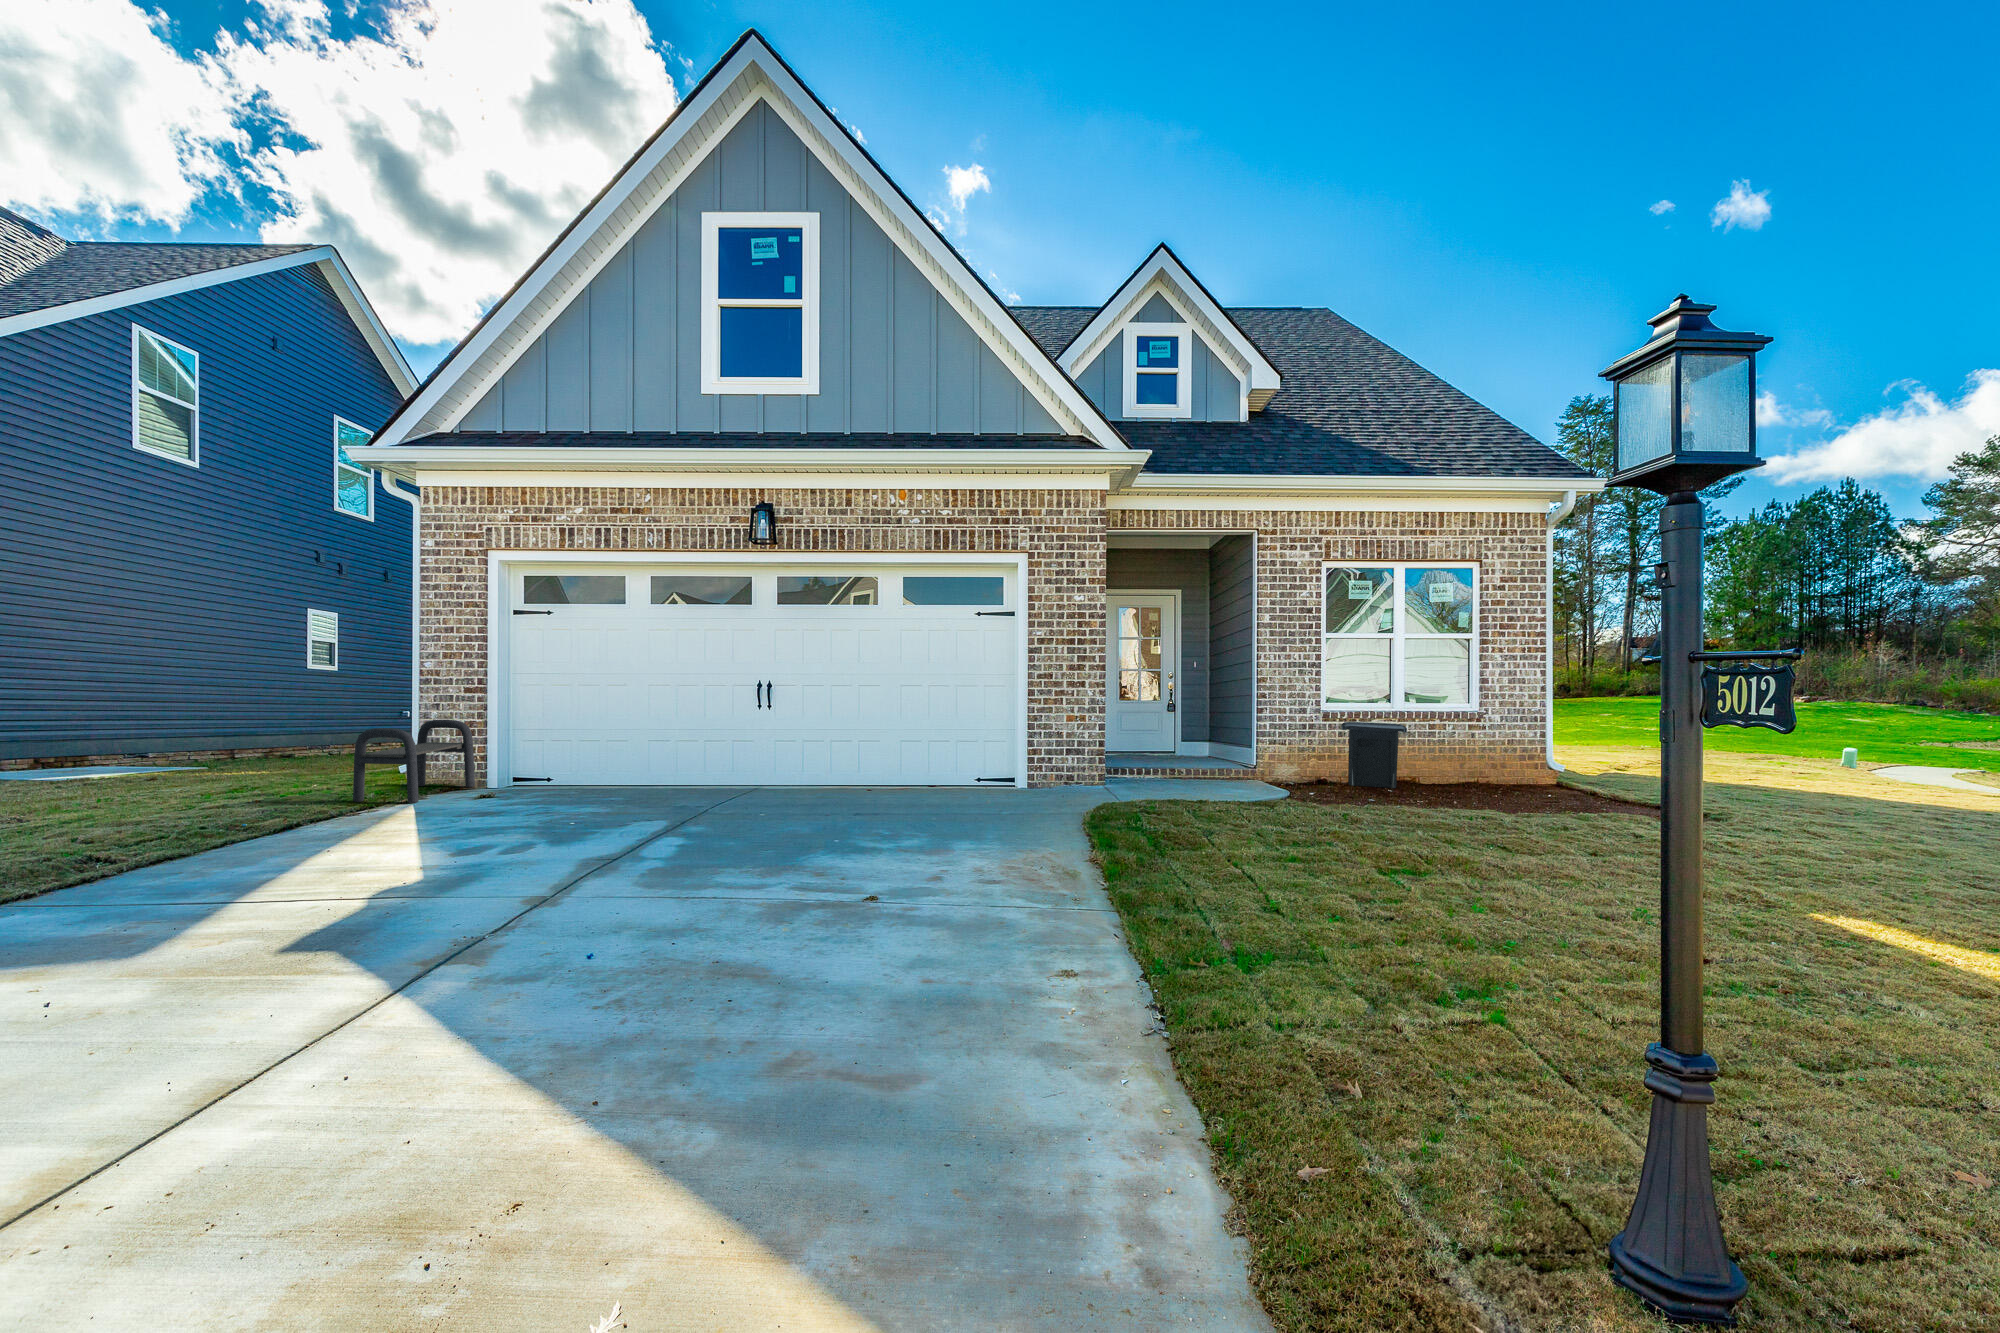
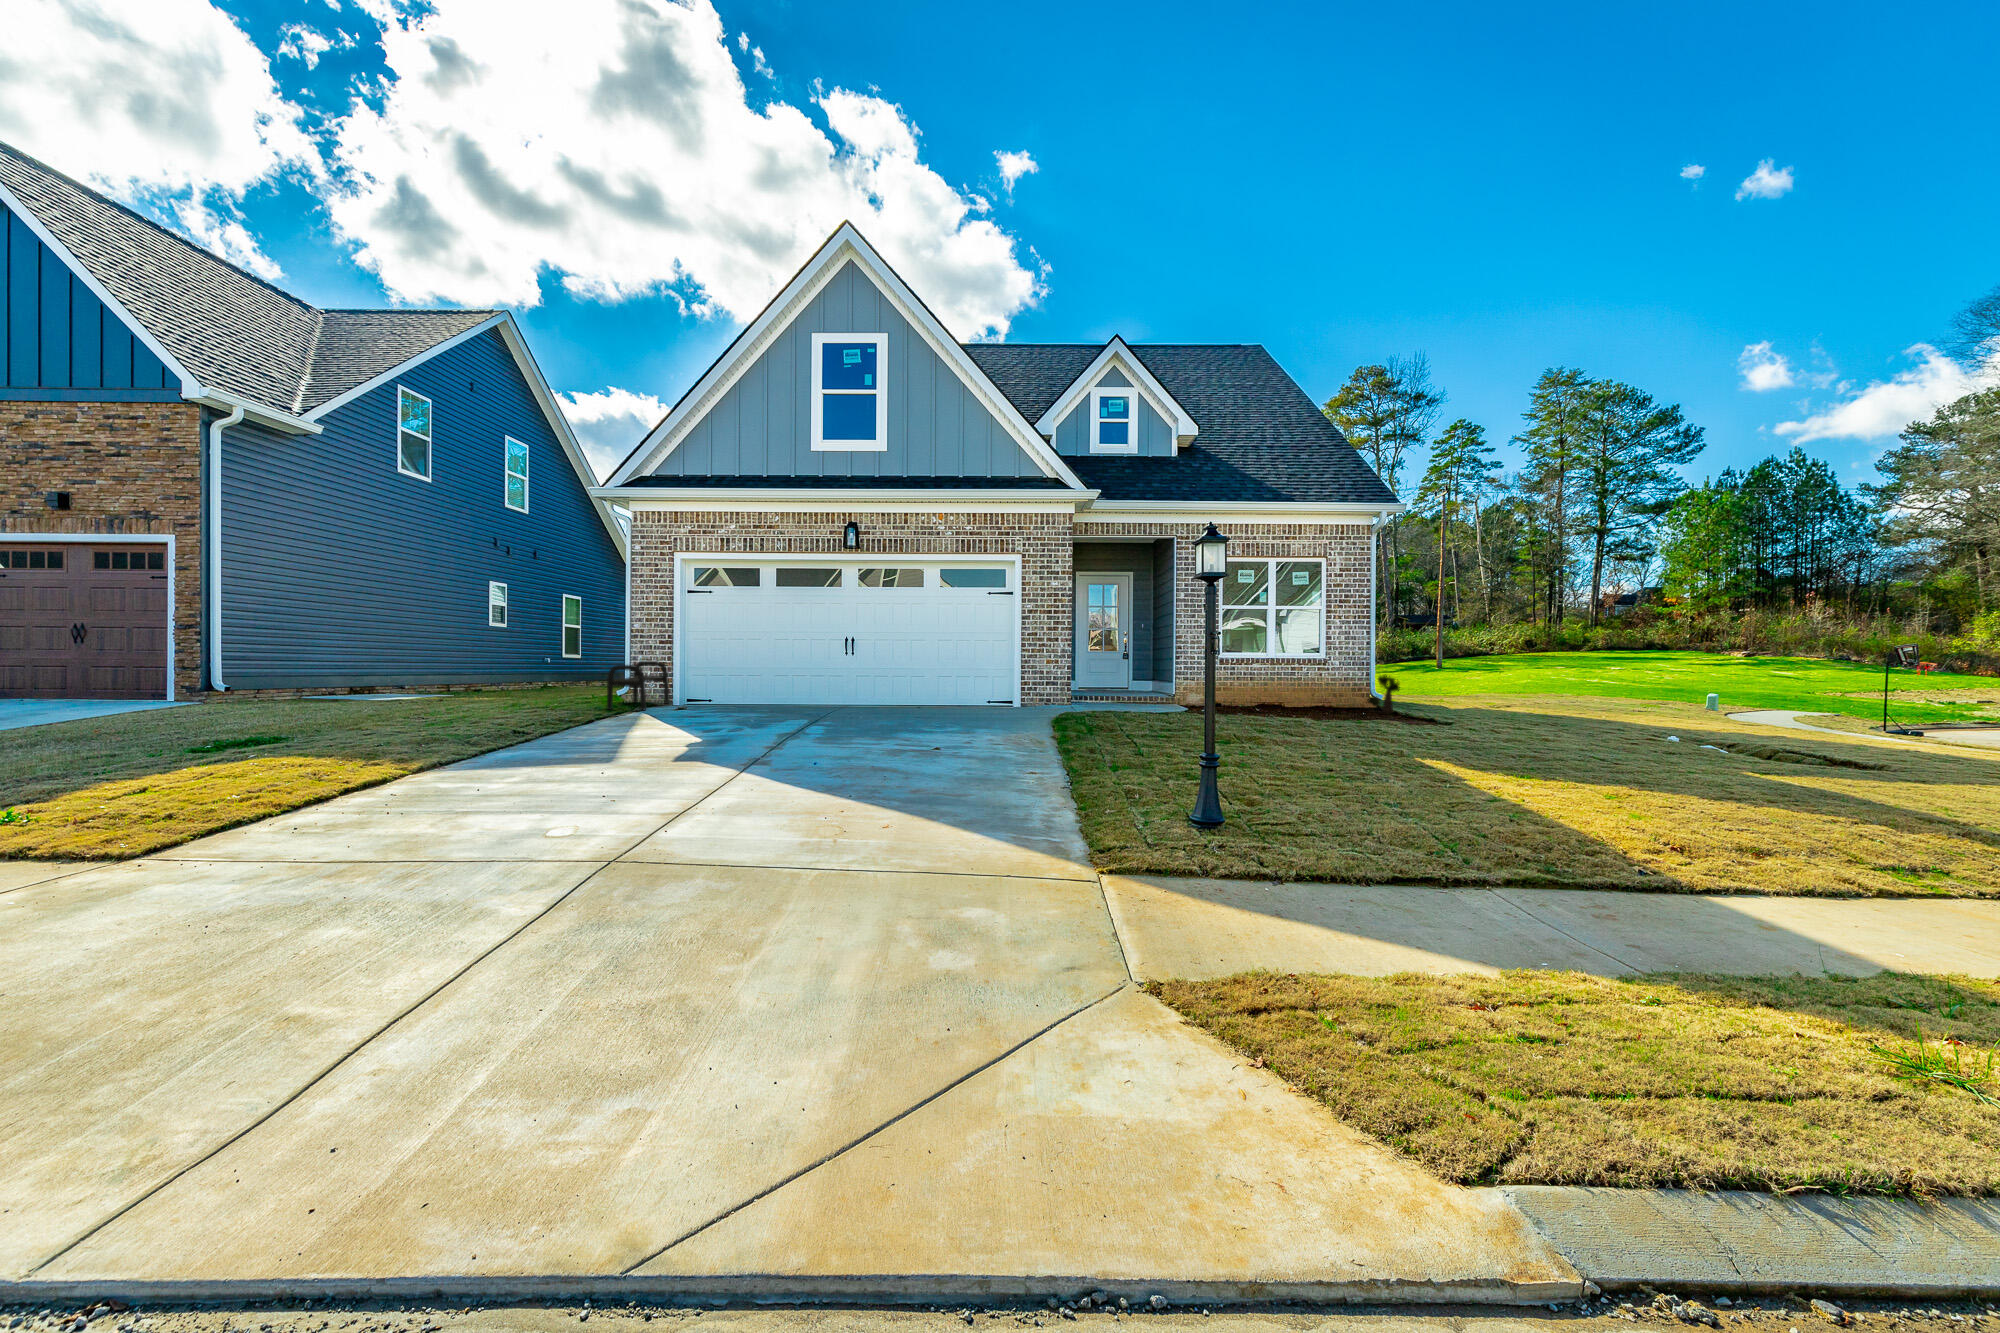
trash can: present [1342,722,1407,788] -> none [1231,666,1272,709]
potted plant: none [1546,733,1601,792] -> present [1367,674,1400,713]

